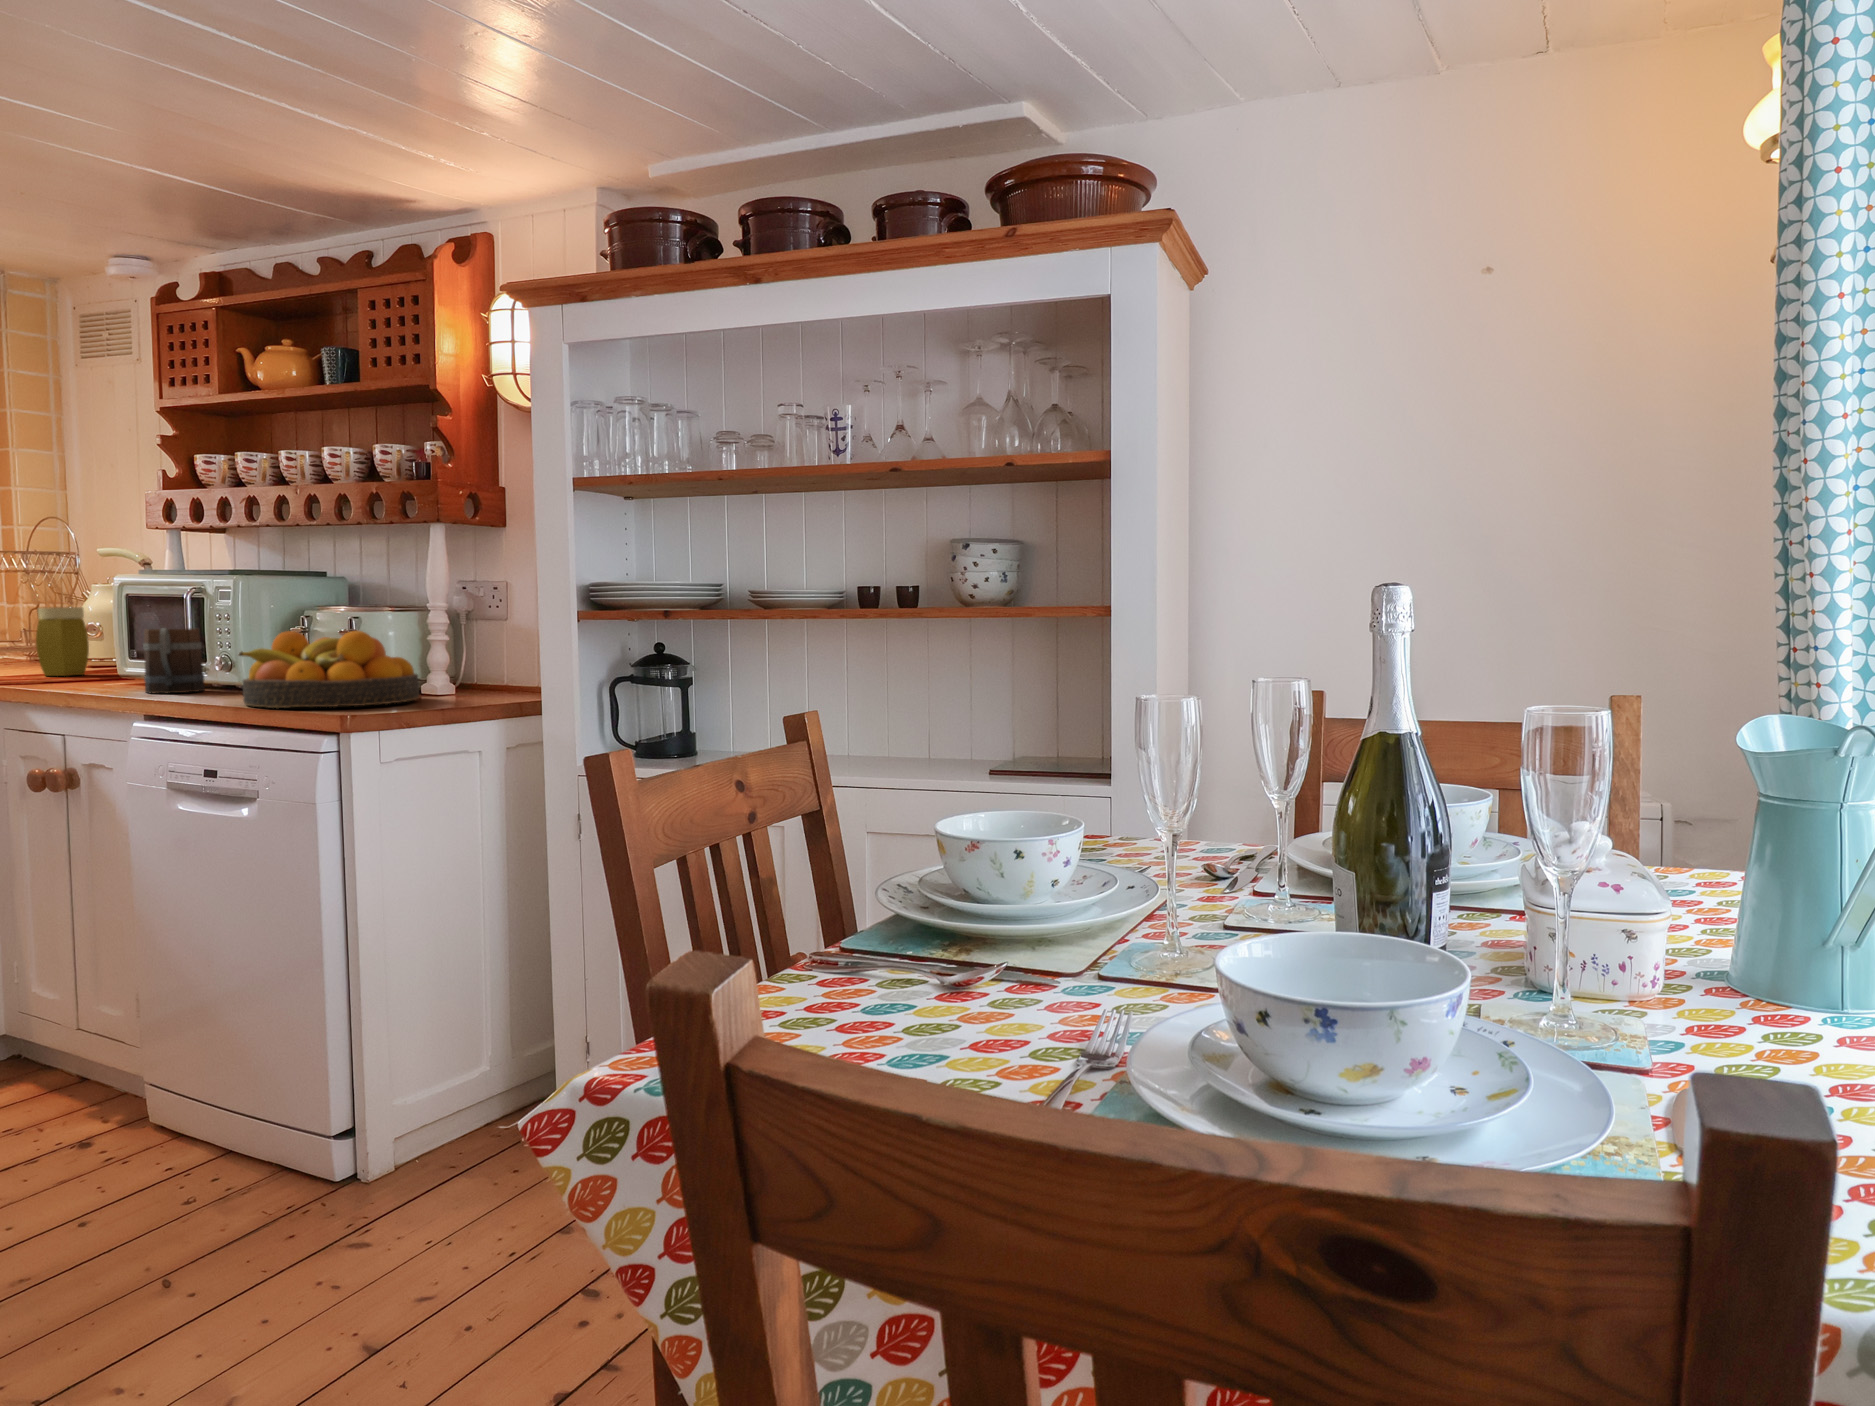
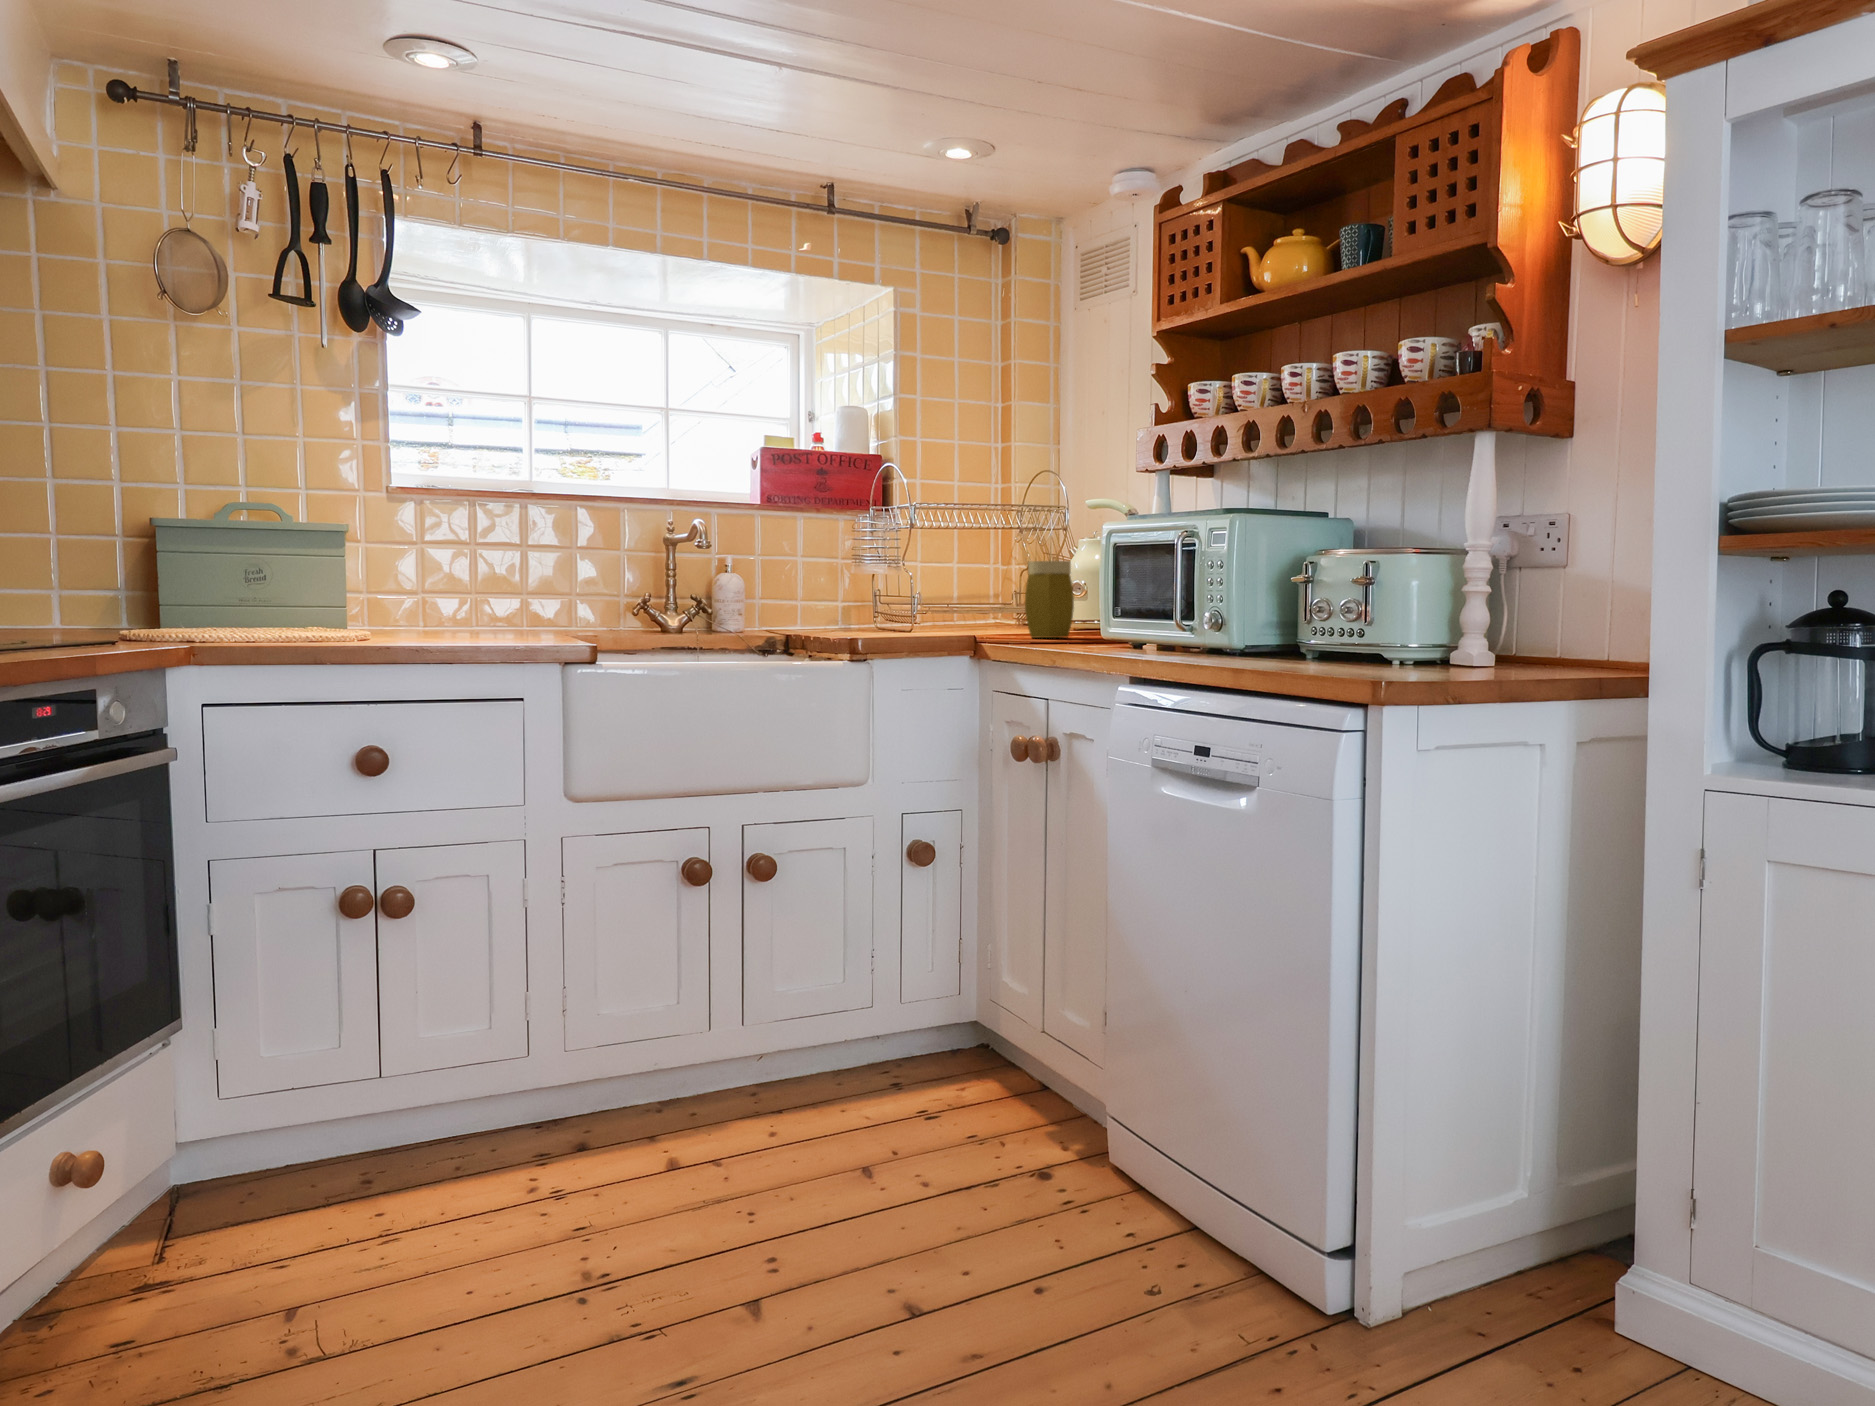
mug: present [143,628,205,694] -> none [1129,575,1192,654]
fruit bowl: present [239,631,419,708] -> none [1235,571,1458,671]

